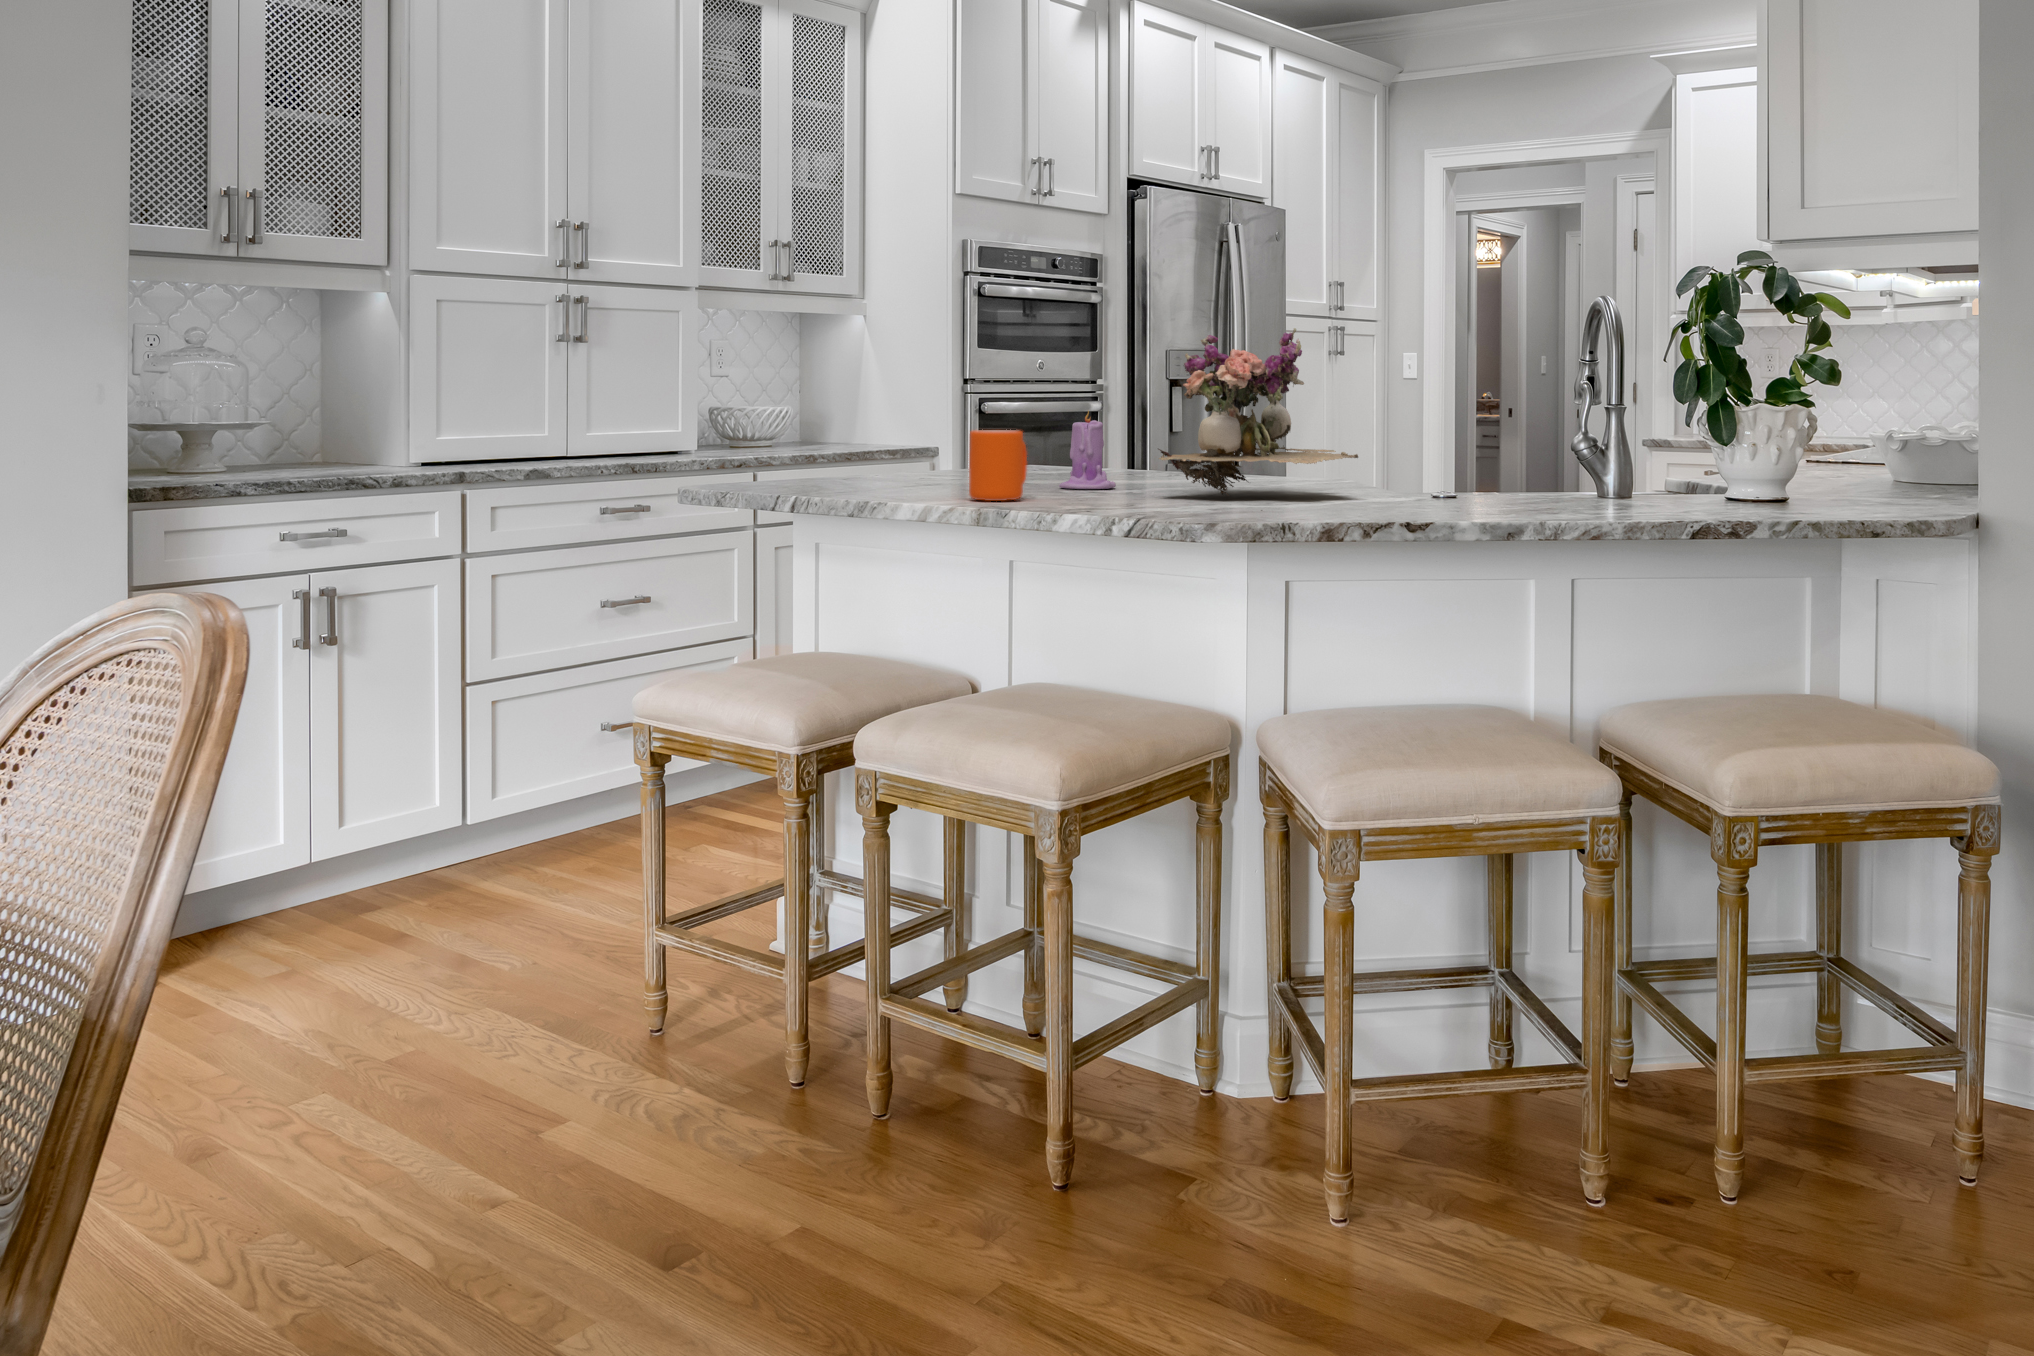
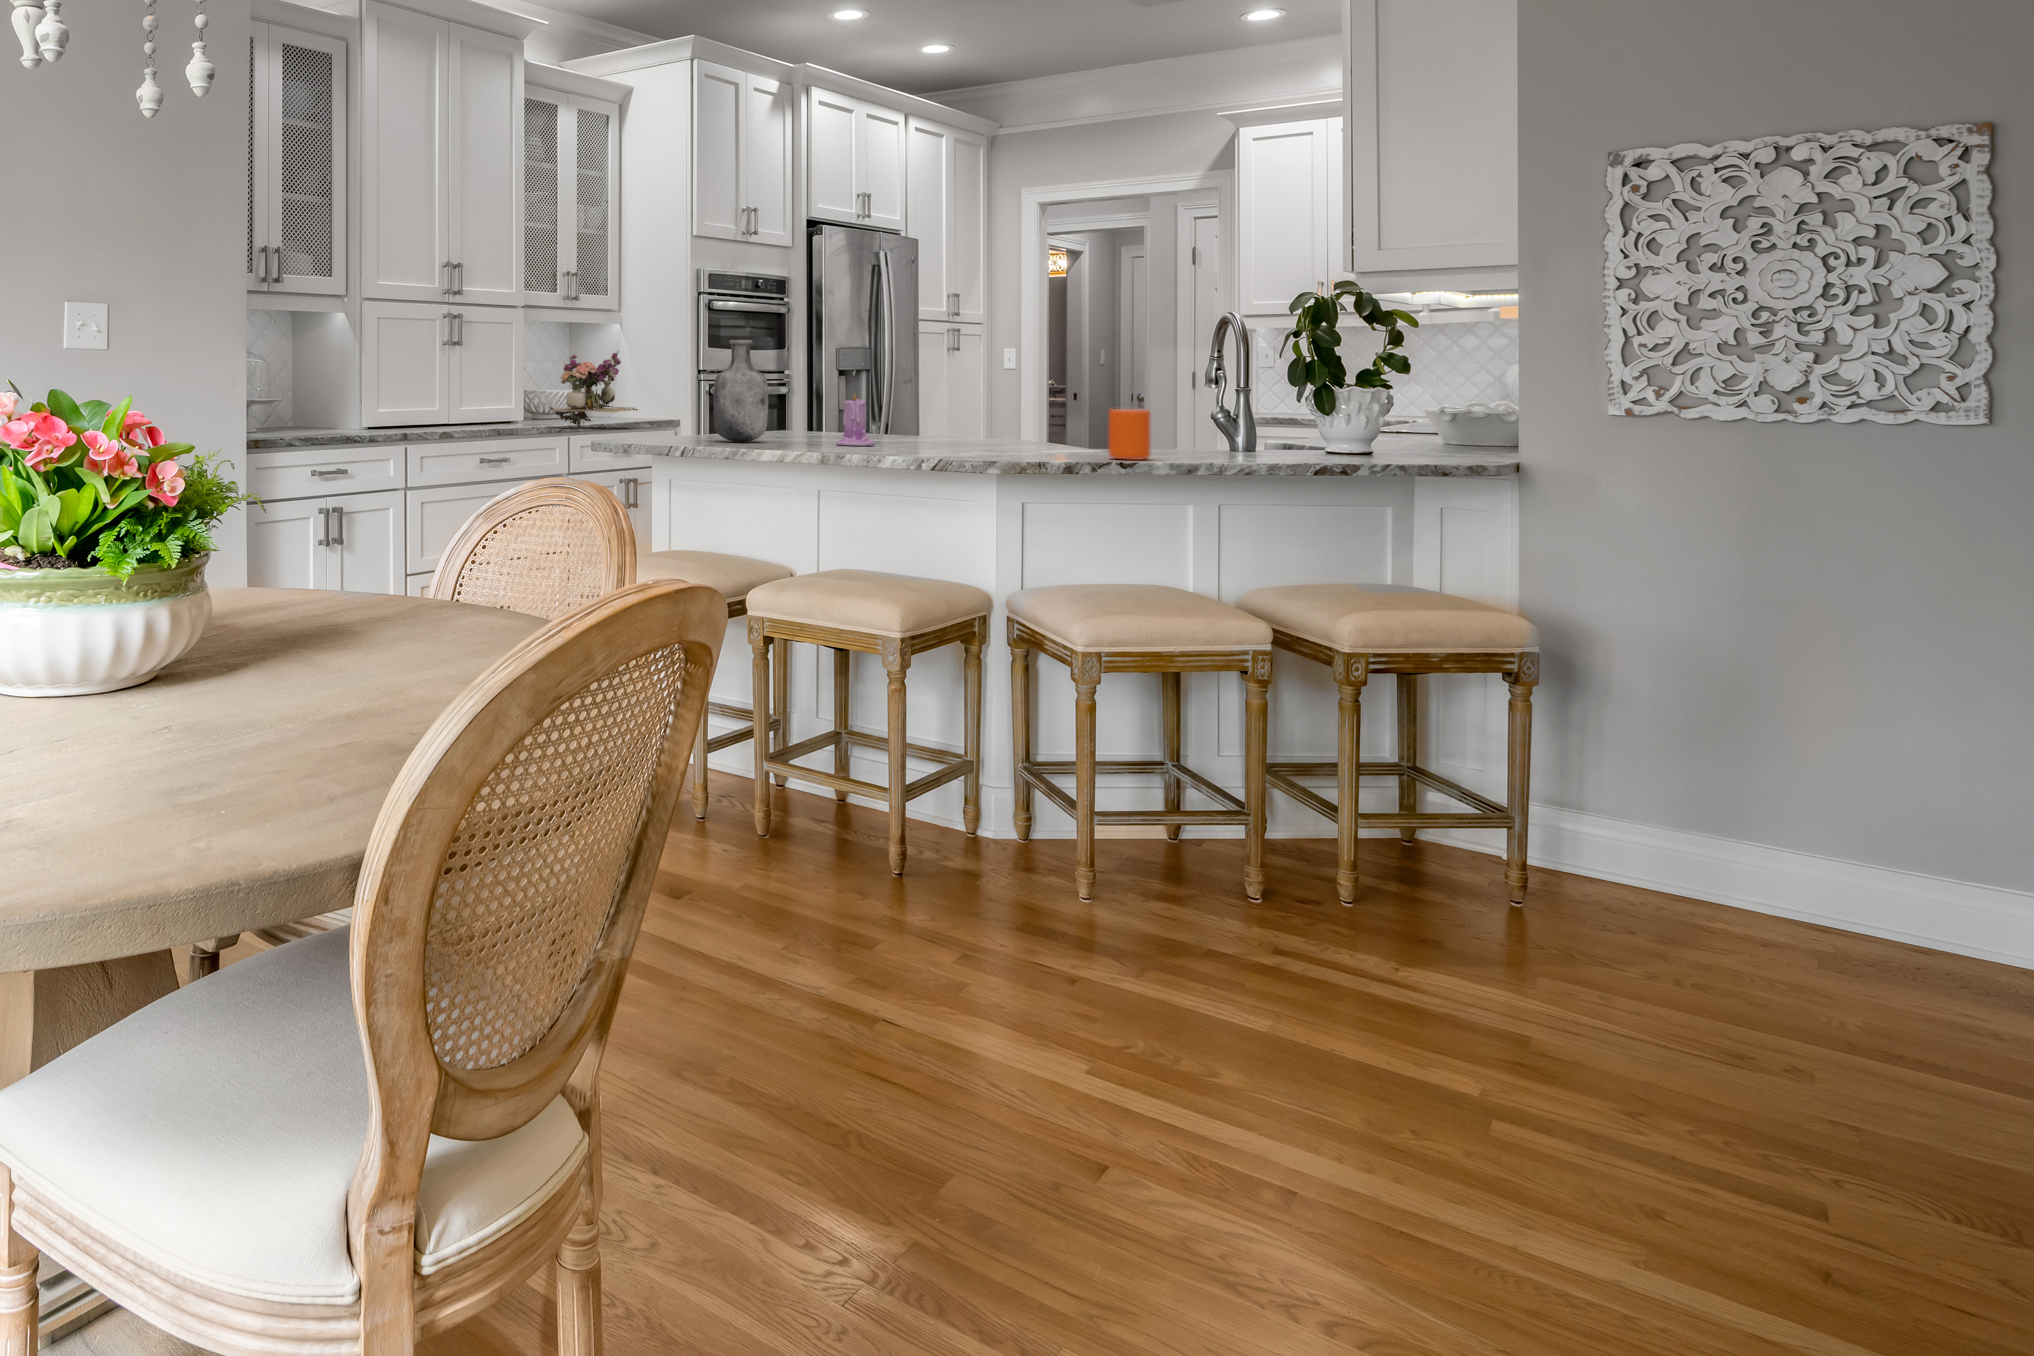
flower arrangement: present [1158,328,1358,496] -> present [548,351,638,427]
vase: none [893,333,973,482] -> present [713,340,768,442]
mug: present [969,430,1027,501] -> present [1109,409,1150,460]

